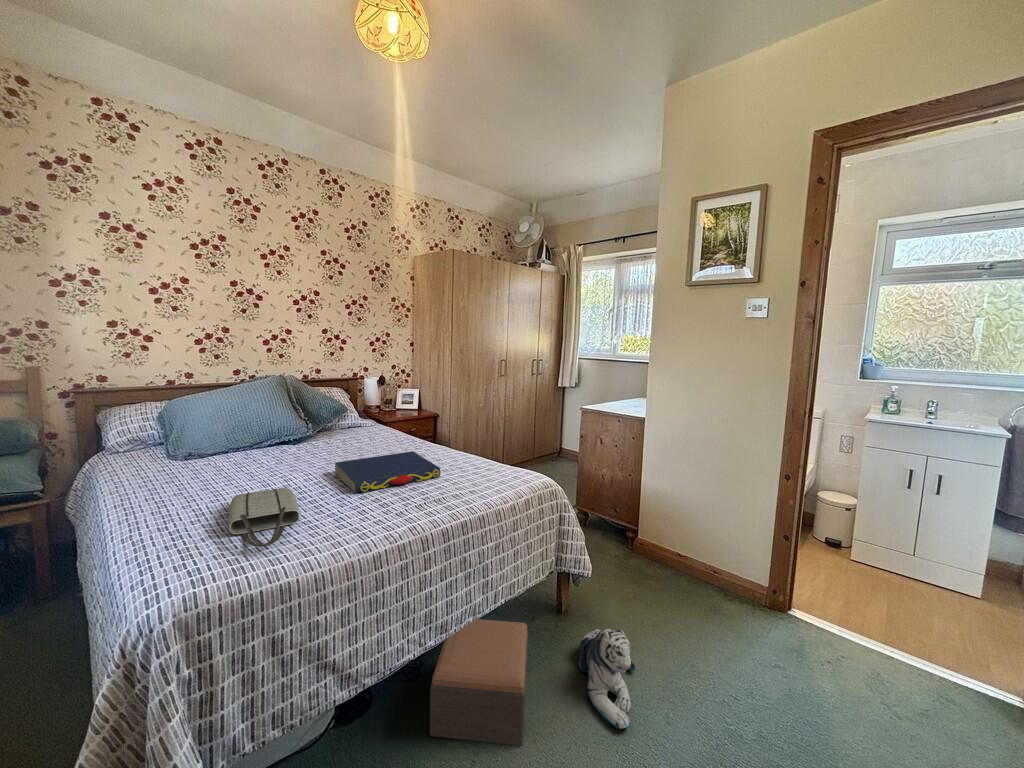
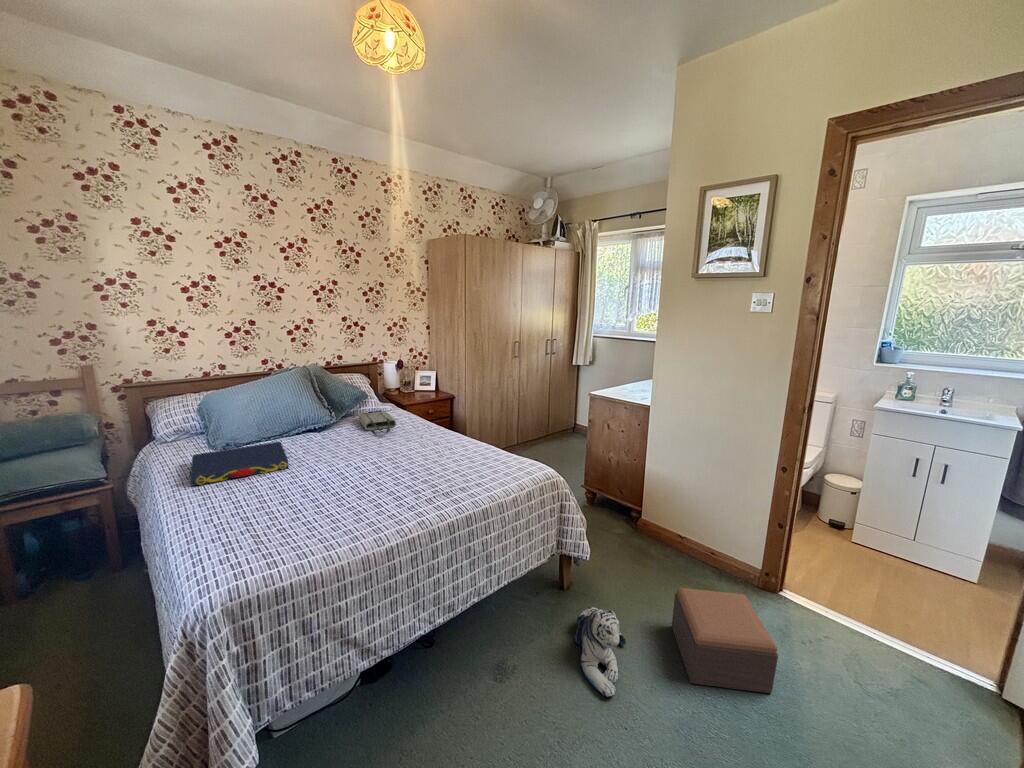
book: present [335,451,441,493] -> present [190,442,289,486]
tote bag: present [229,488,300,547] -> present [359,412,396,433]
footstool: present [430,619,528,745] -> present [672,588,778,693]

